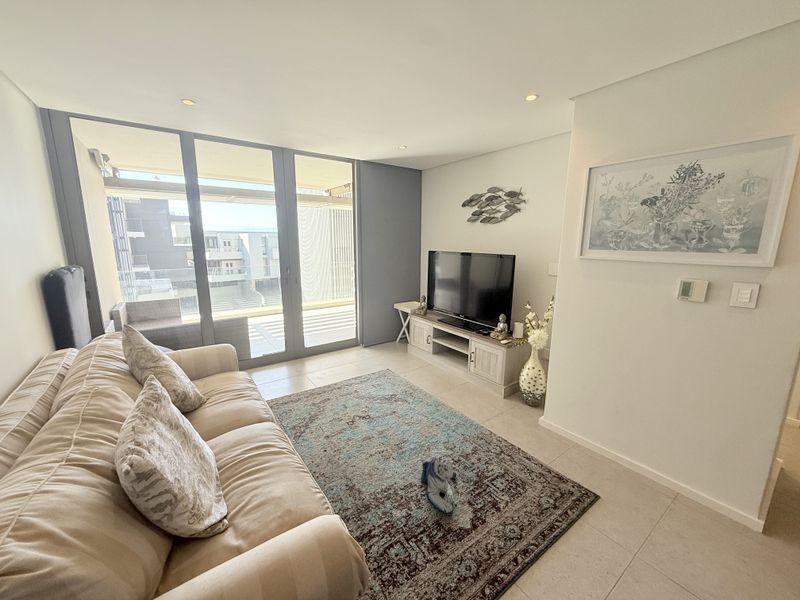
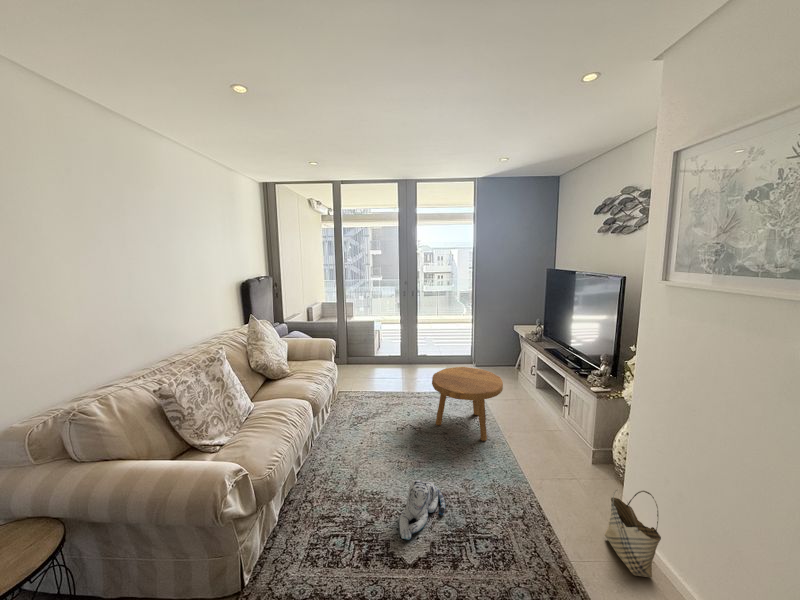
footstool: none [370,346,437,409] -> present [432,367,503,441]
woven basket: none [549,399,591,456] -> present [605,490,661,577]

